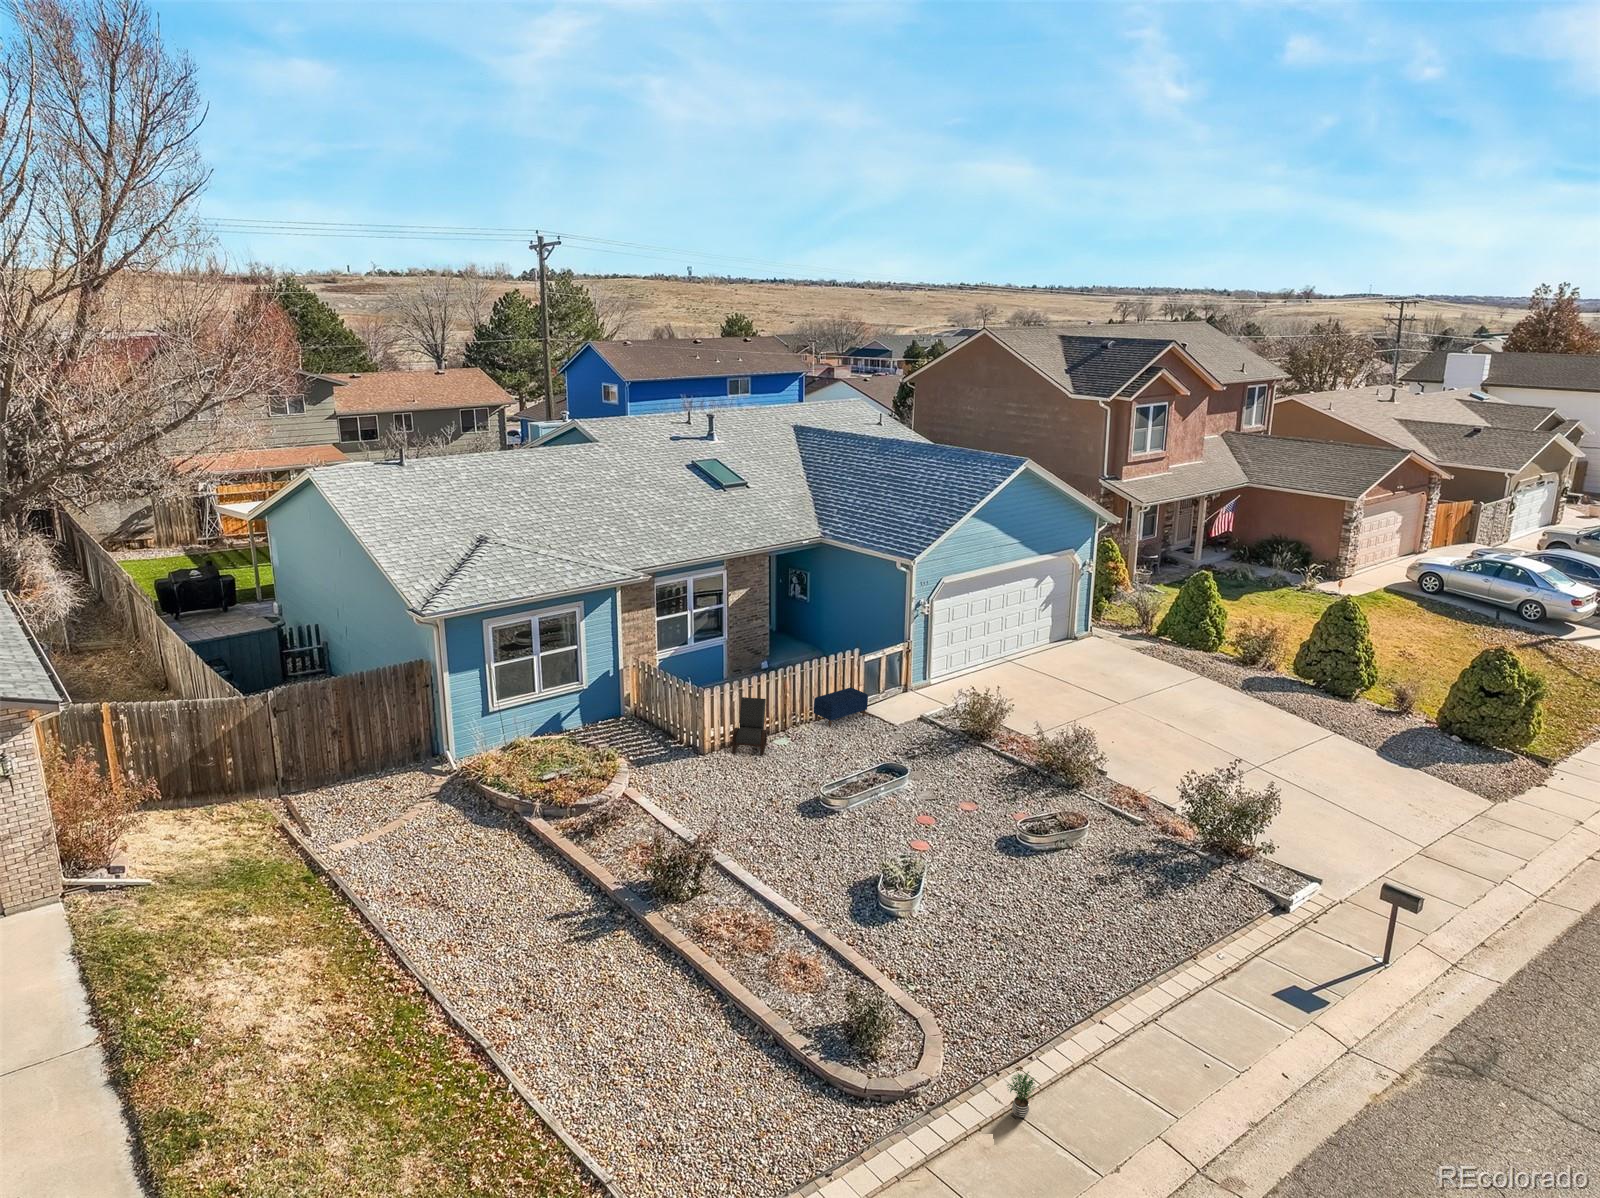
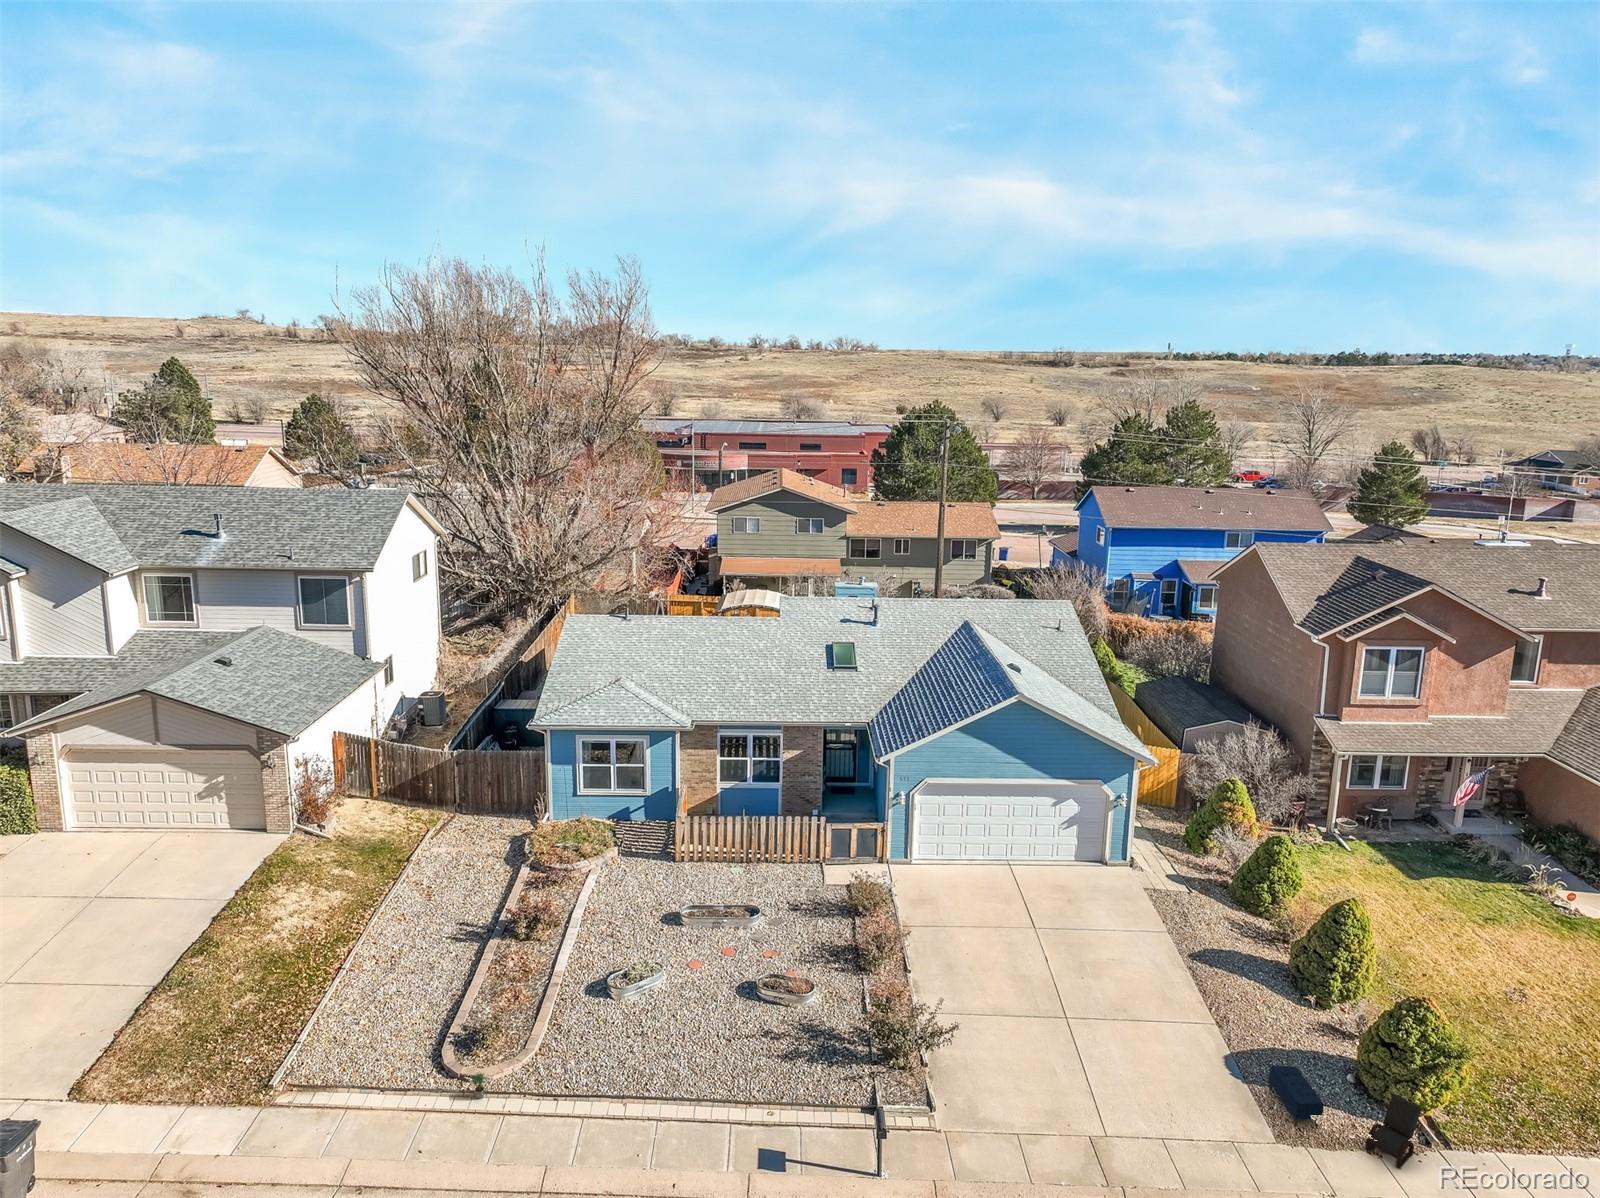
bench: present [813,688,868,727] -> present [1268,1066,1324,1126]
lounge chair: present [732,697,767,756] -> present [1365,1094,1422,1169]

